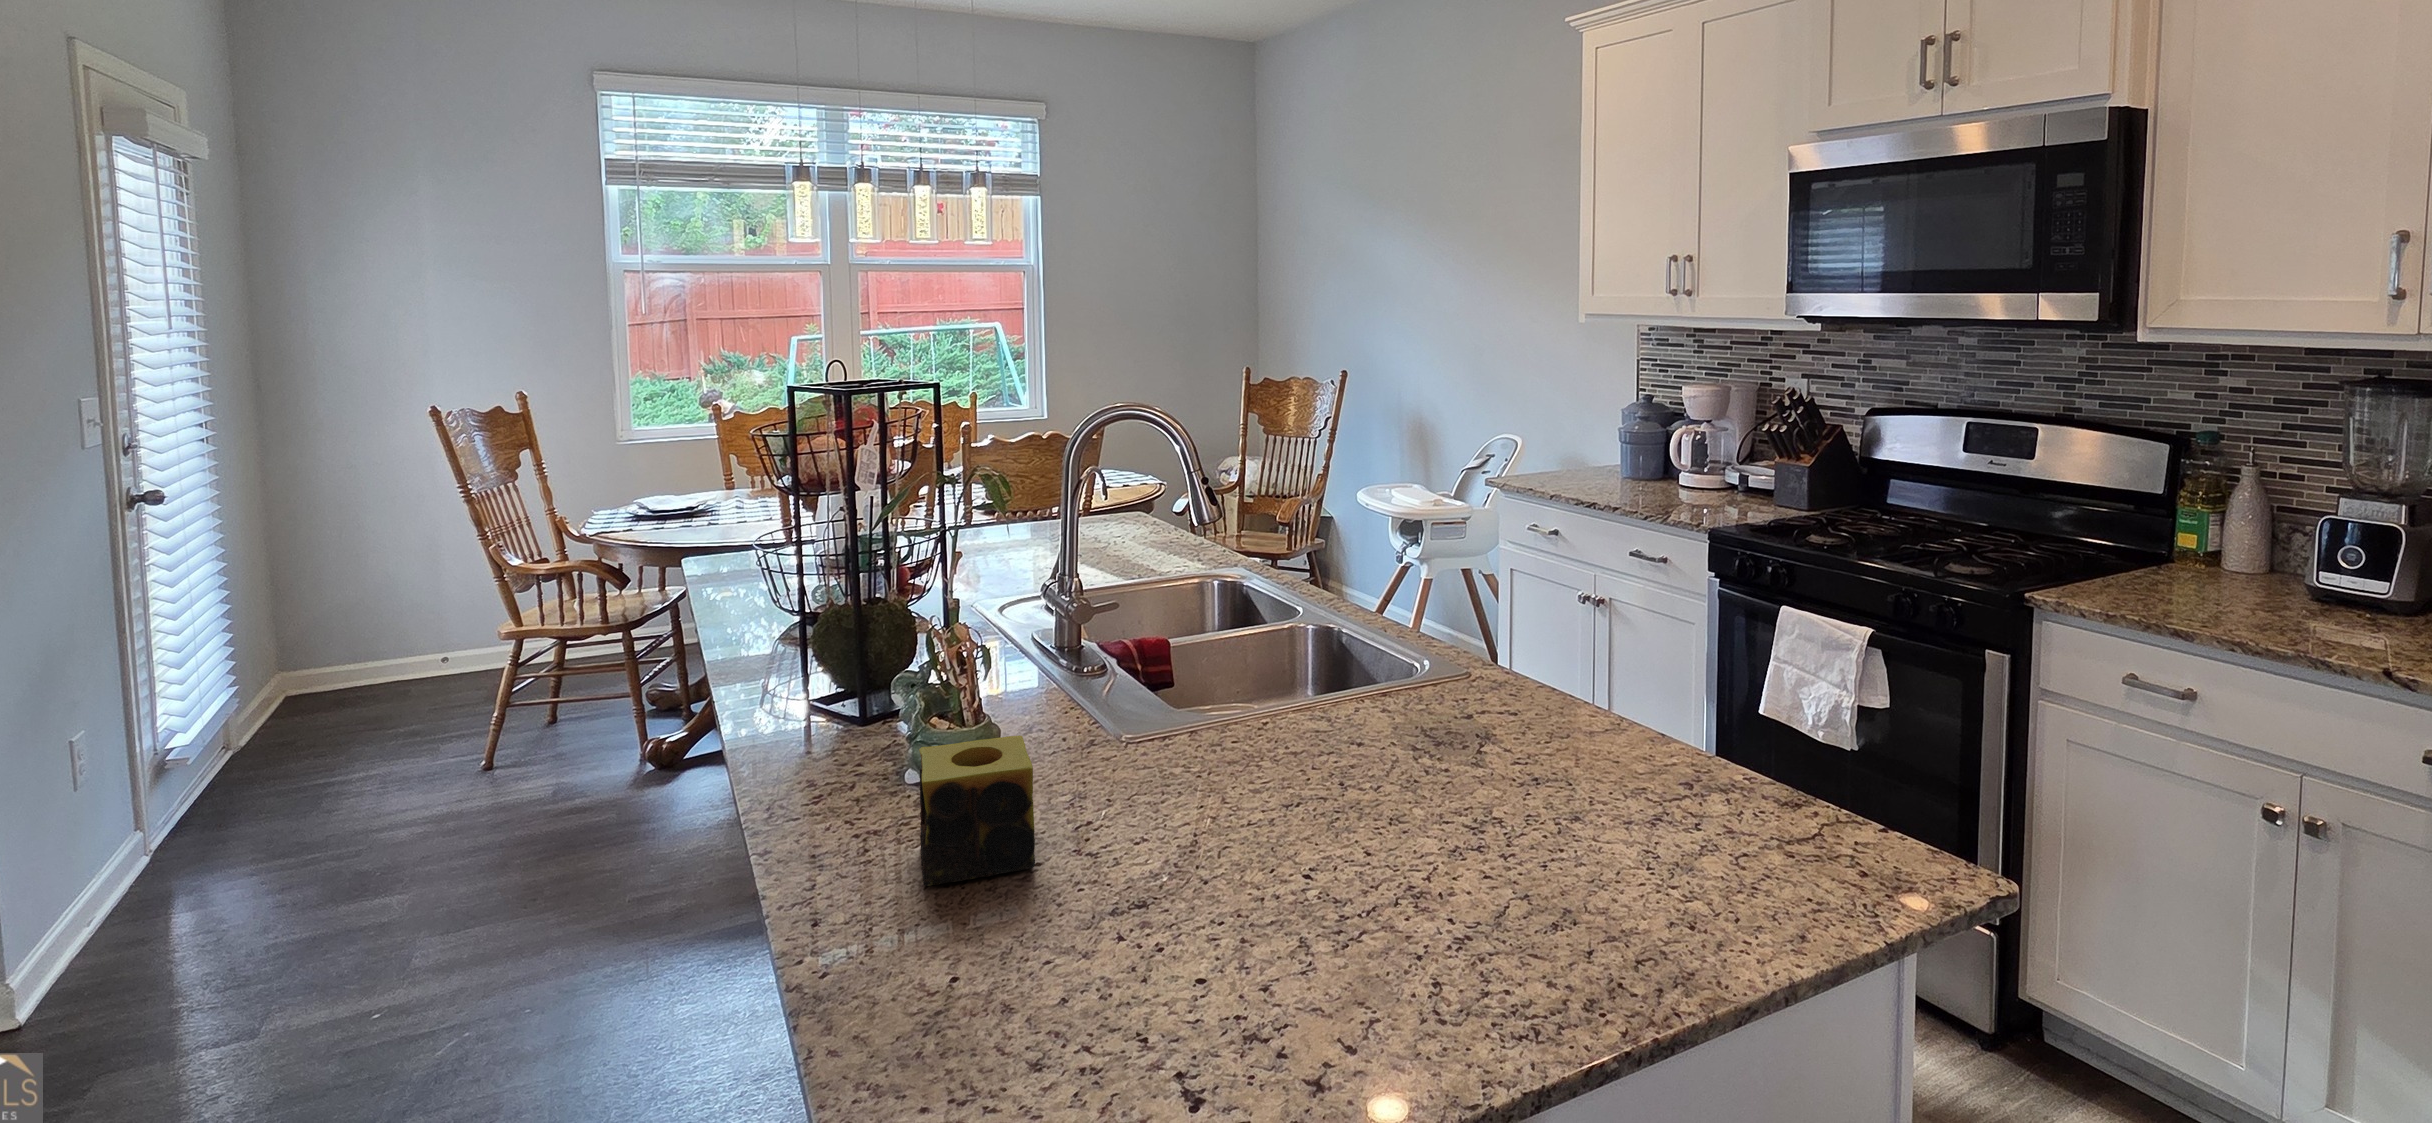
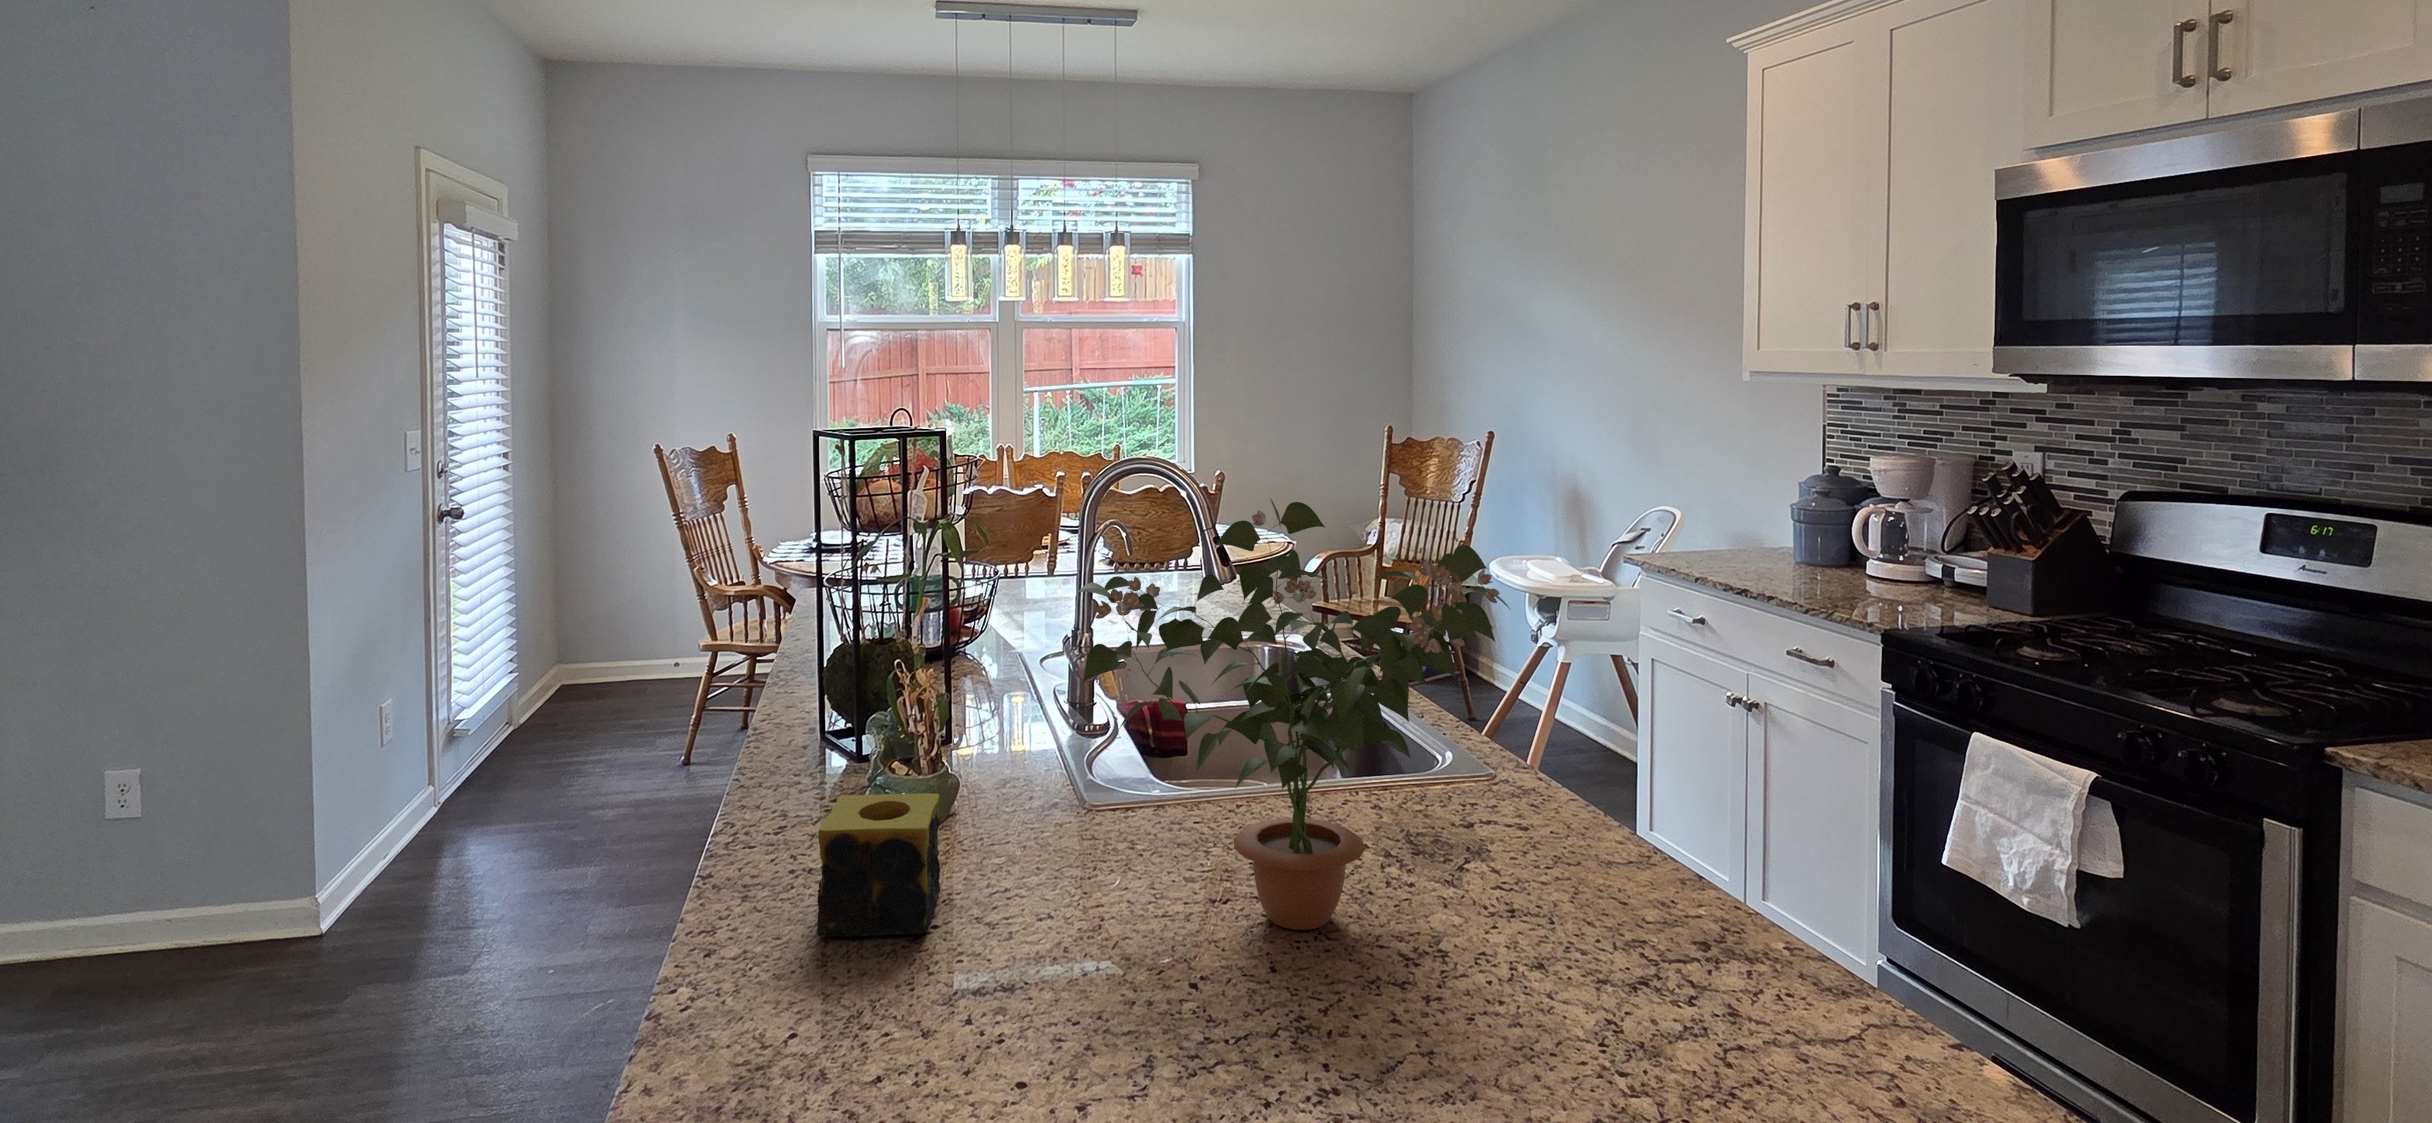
potted plant: none [1158,436,1552,817] -> present [1078,499,1510,930]

